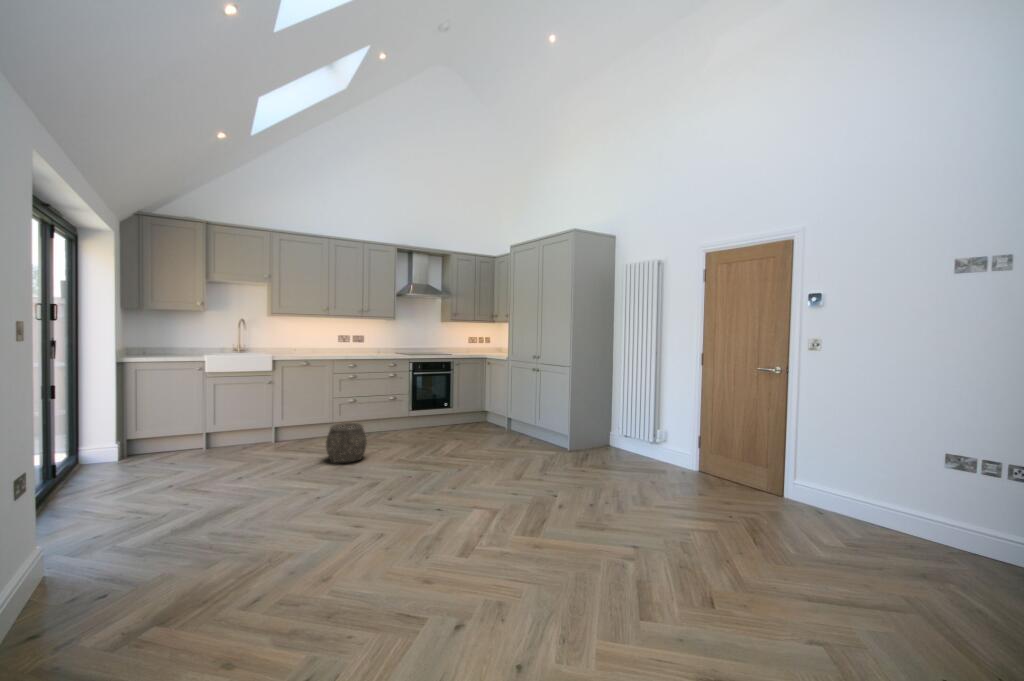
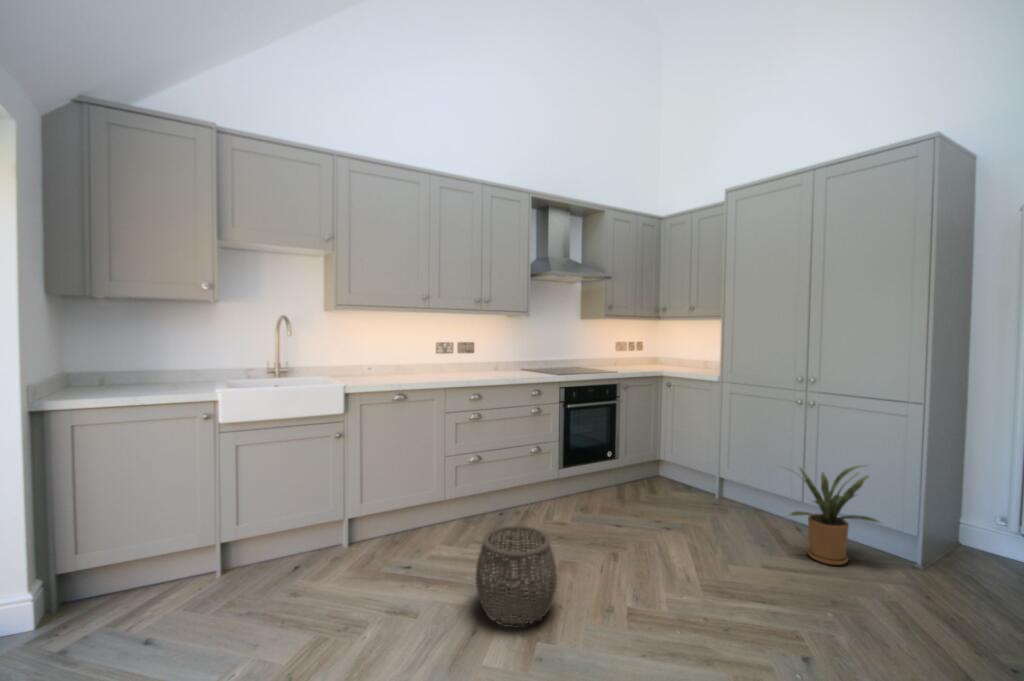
house plant: none [506,399,551,451] -> present [790,465,879,565]

